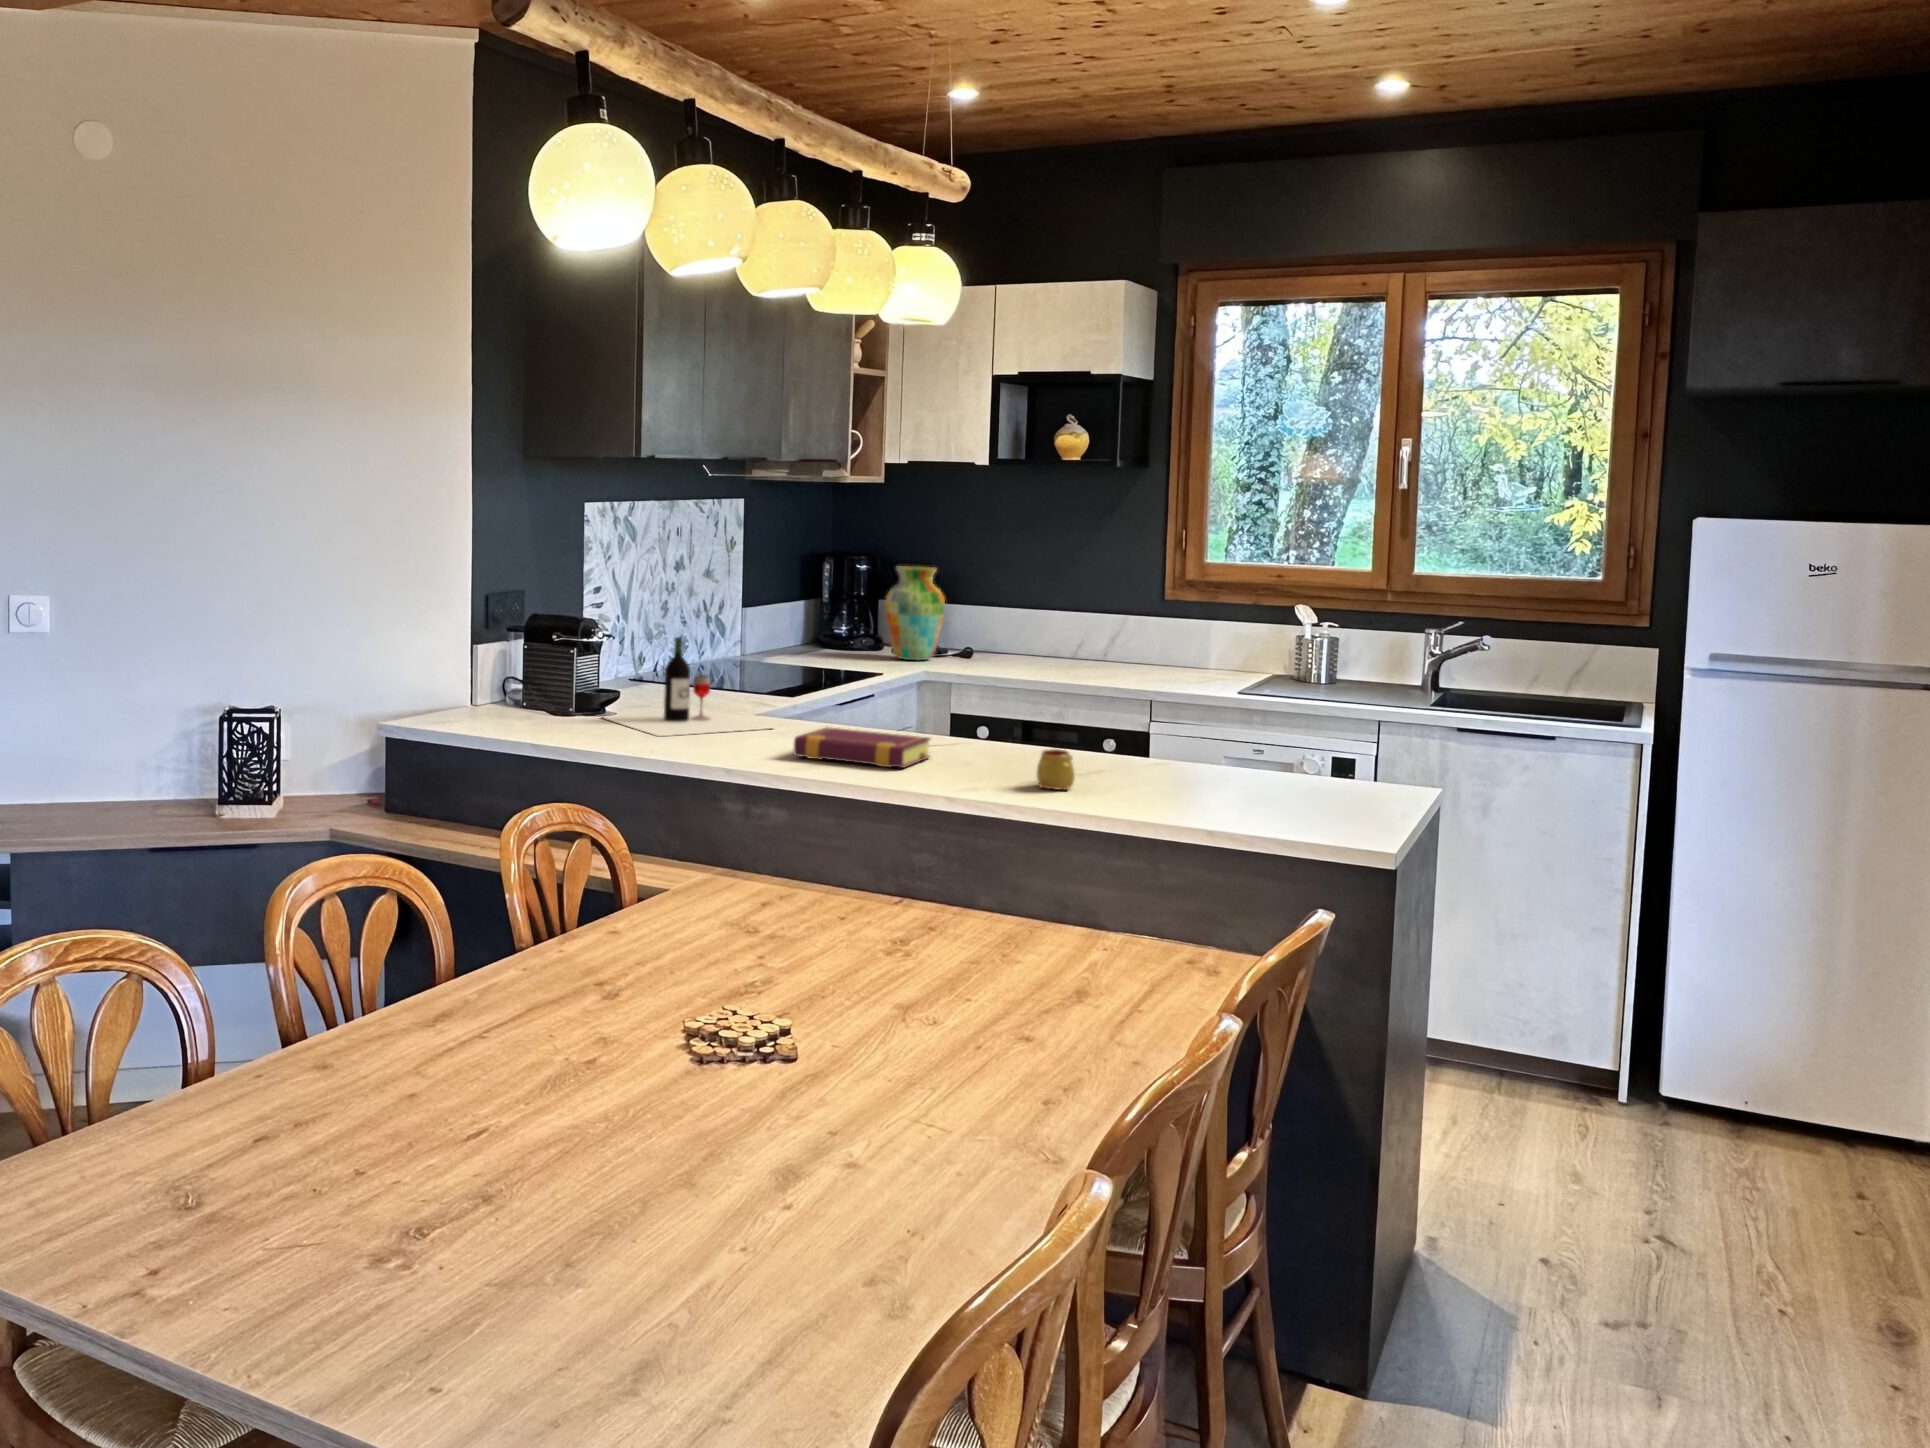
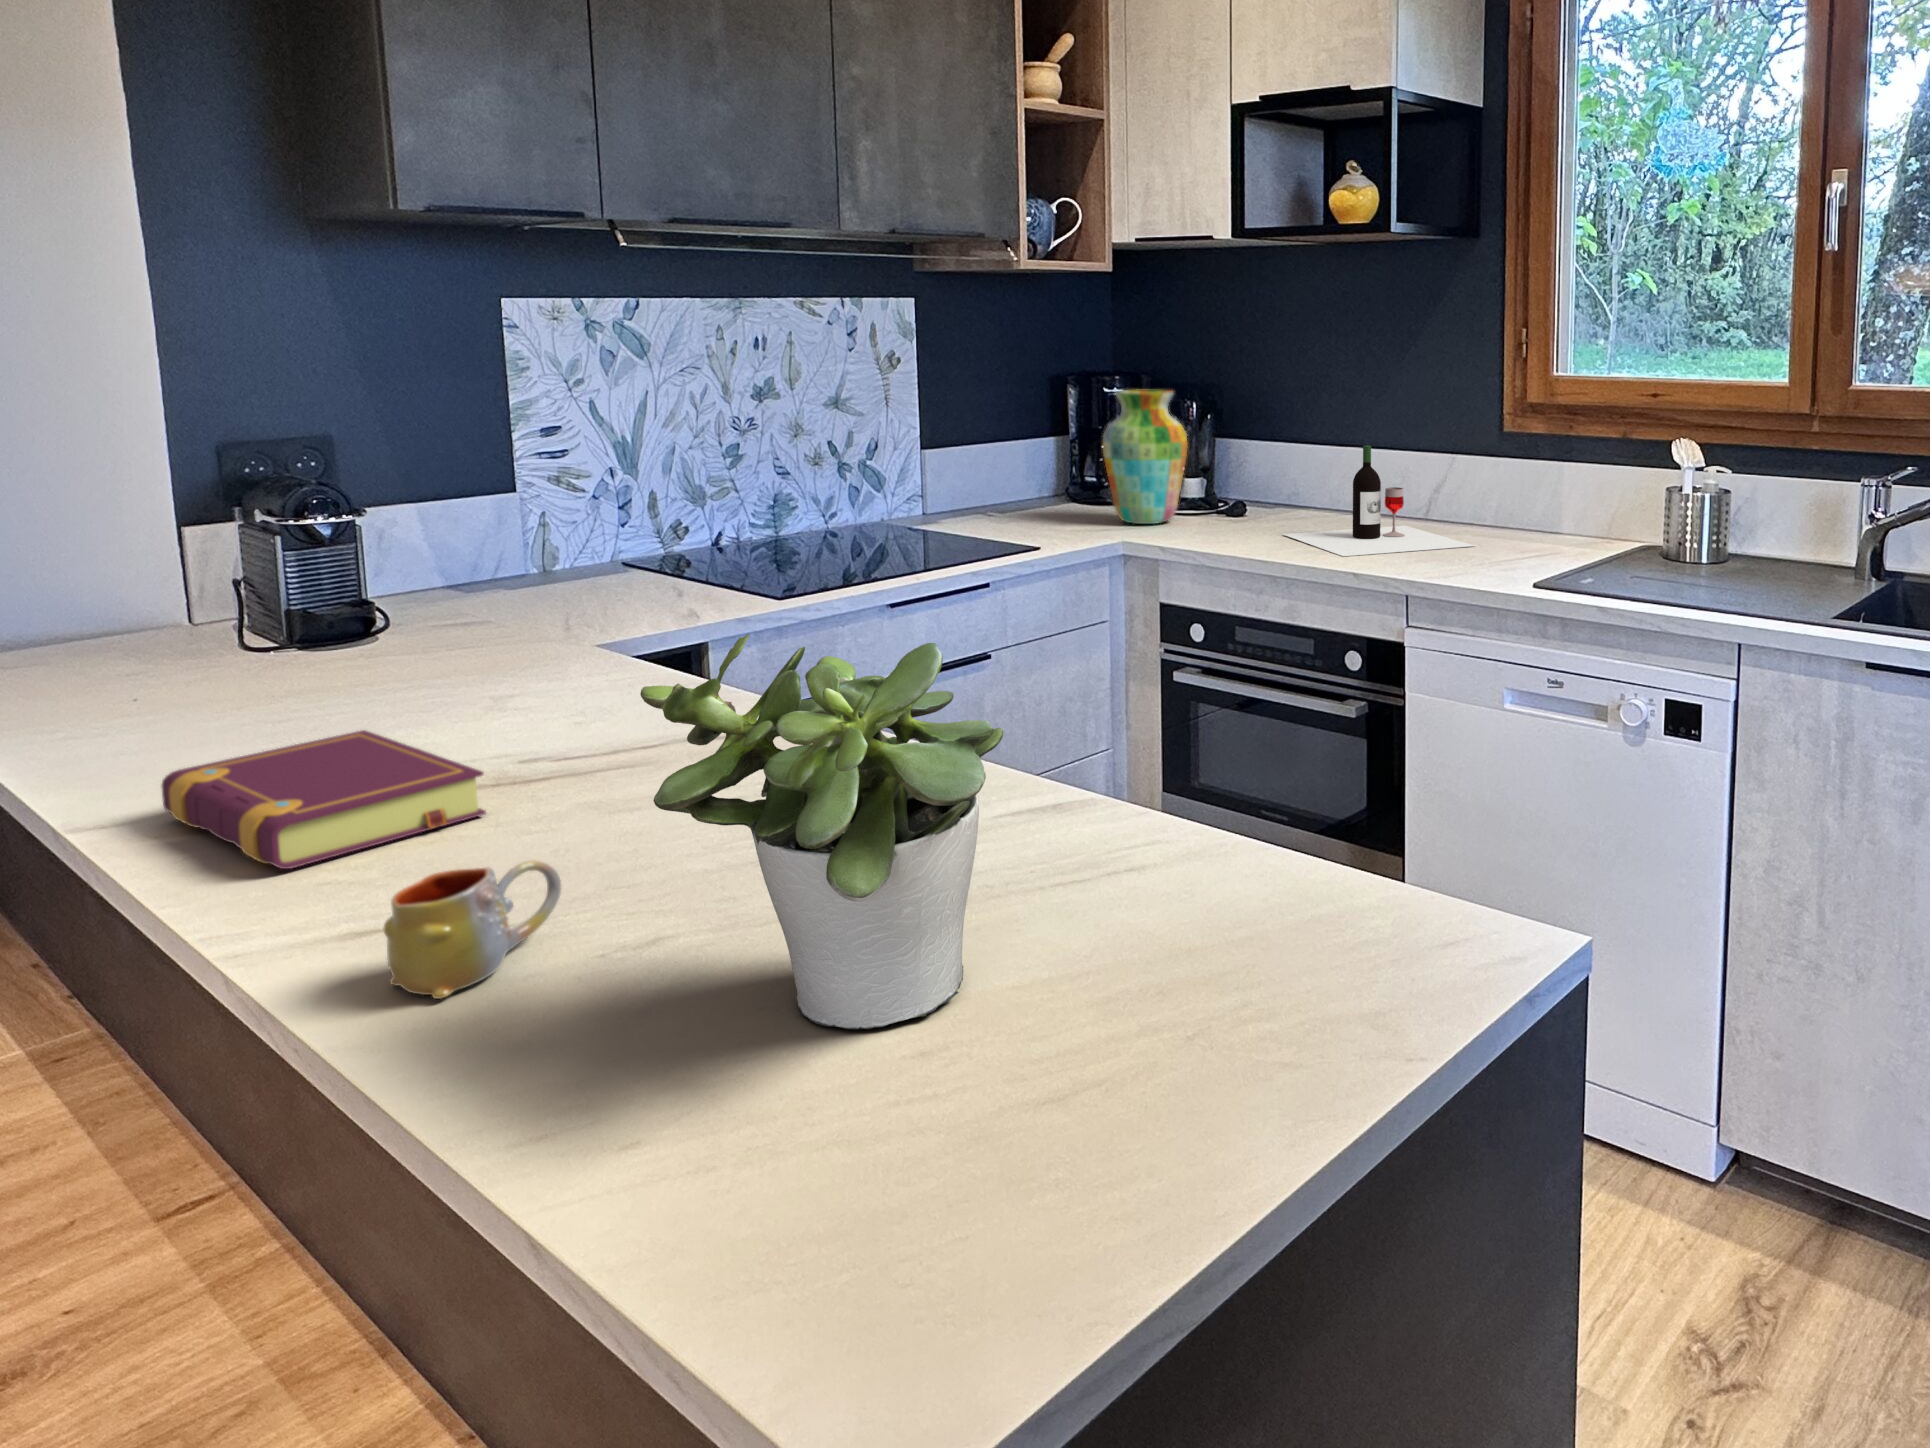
wine bottle: present [605,637,769,736] -> present [1283,446,1474,556]
potted plant: none [1140,660,1286,795] -> present [640,634,1003,1029]

